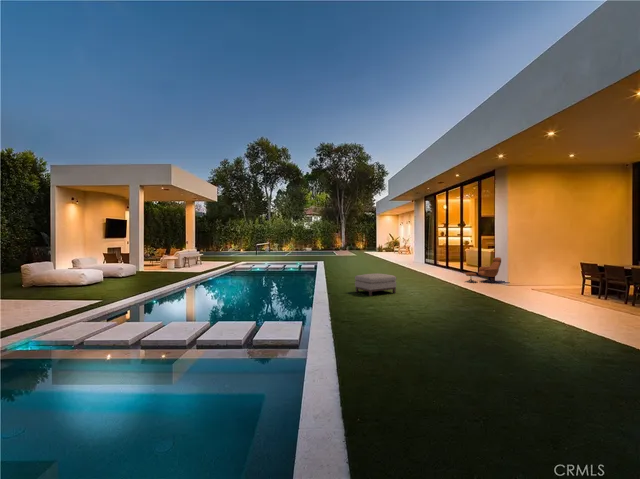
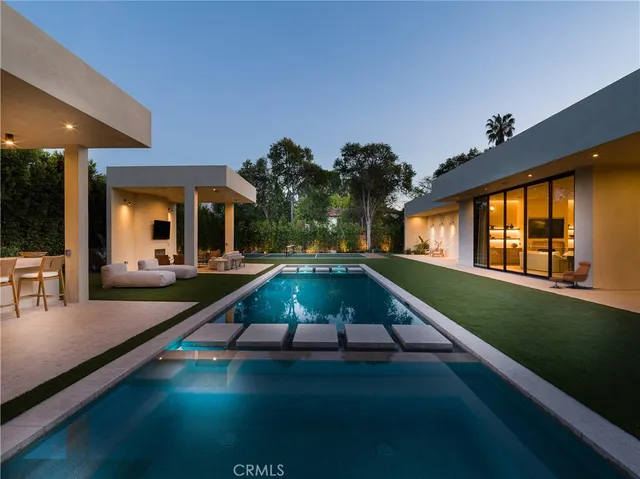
ottoman: present [355,274,396,296] -> none [447,279,494,303]

